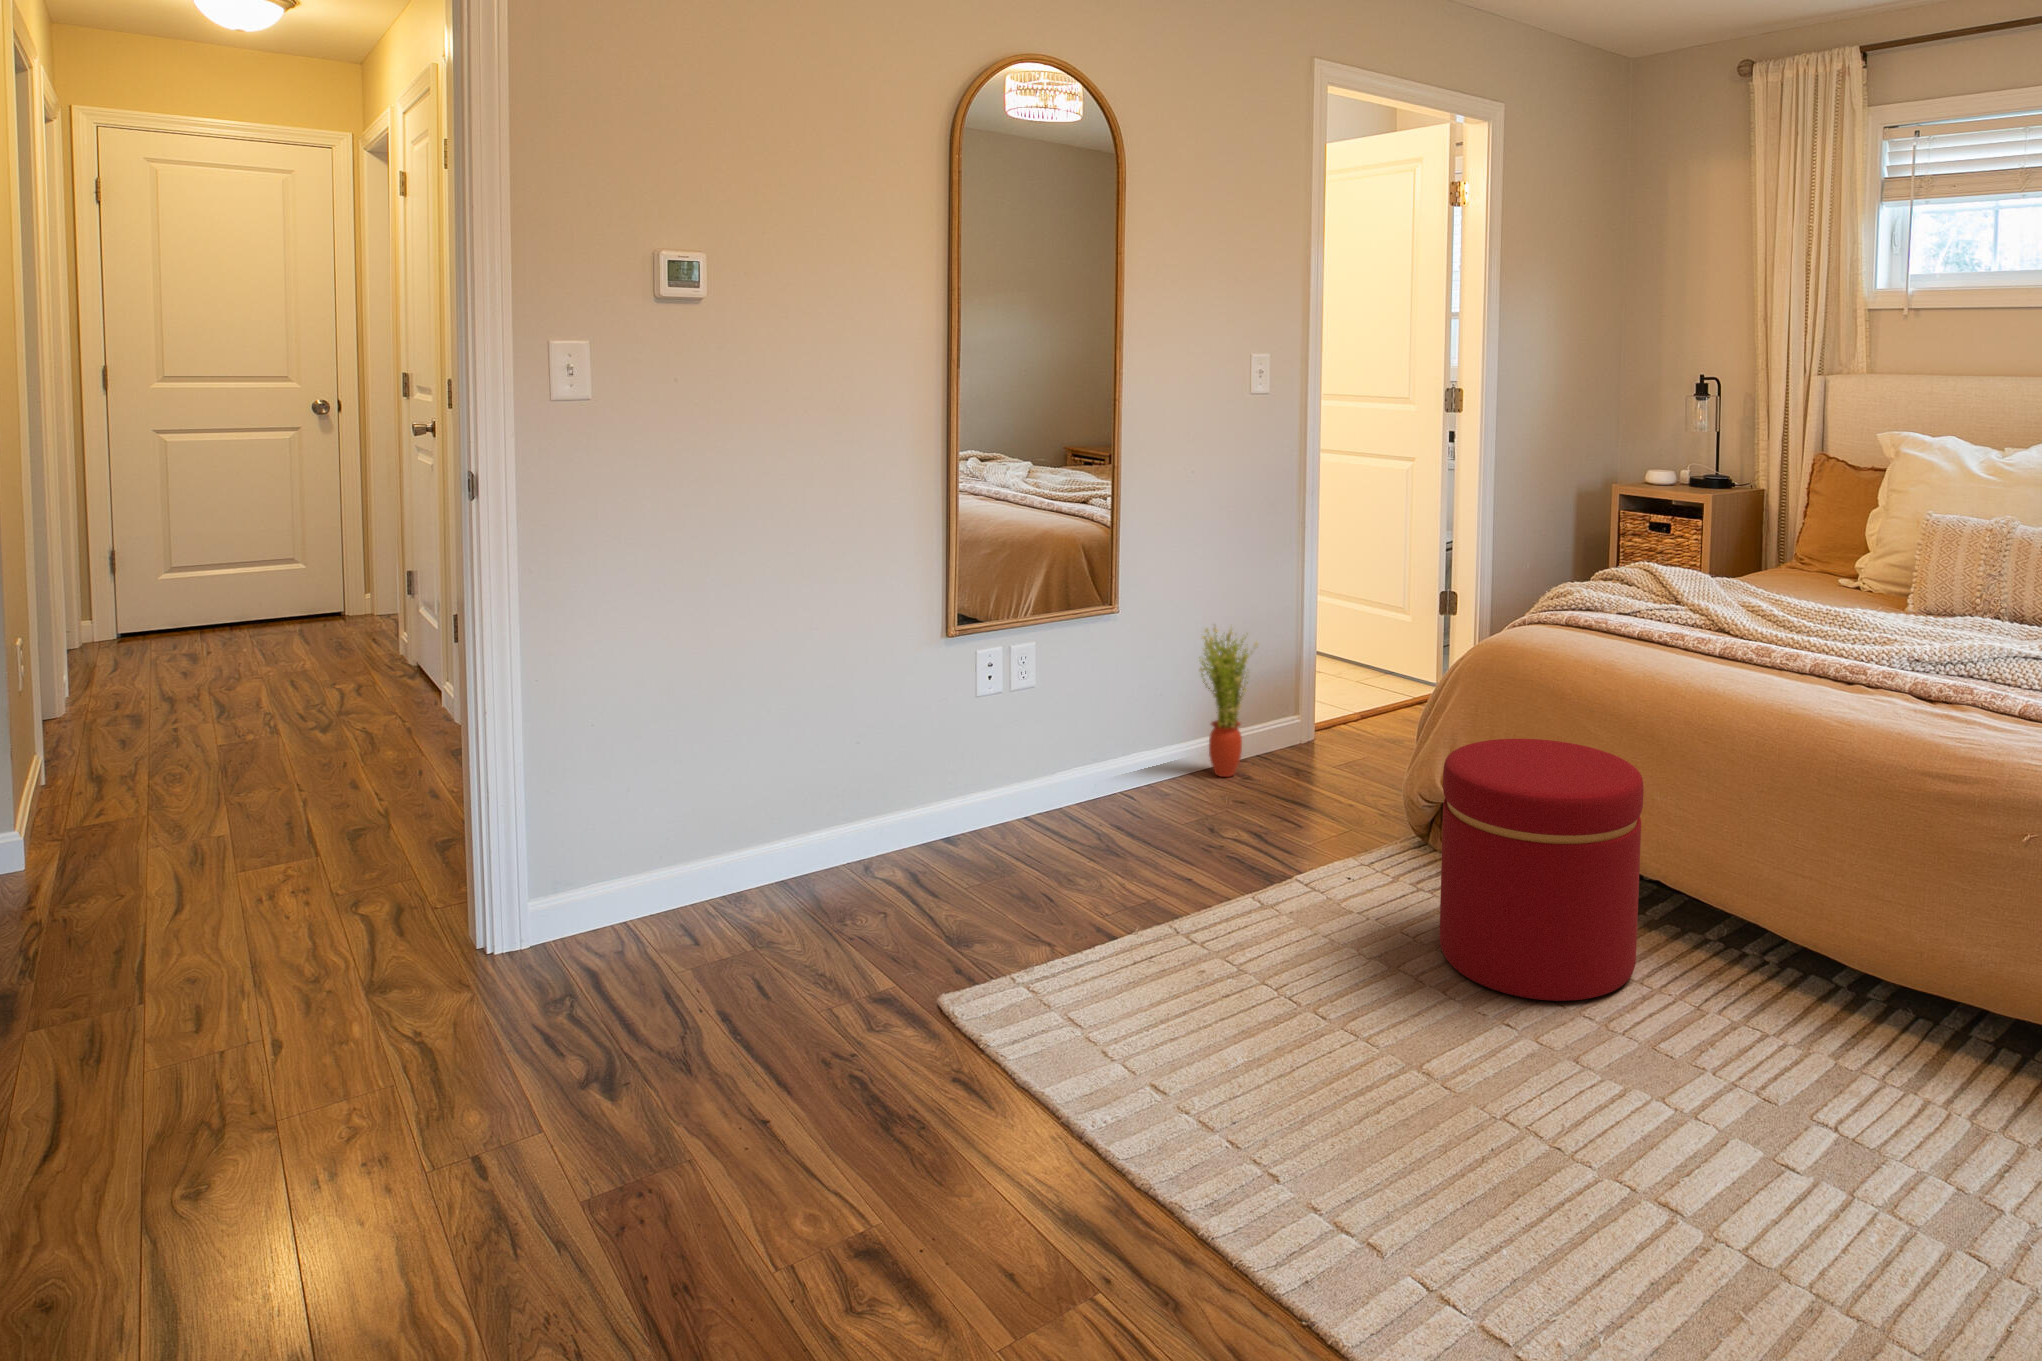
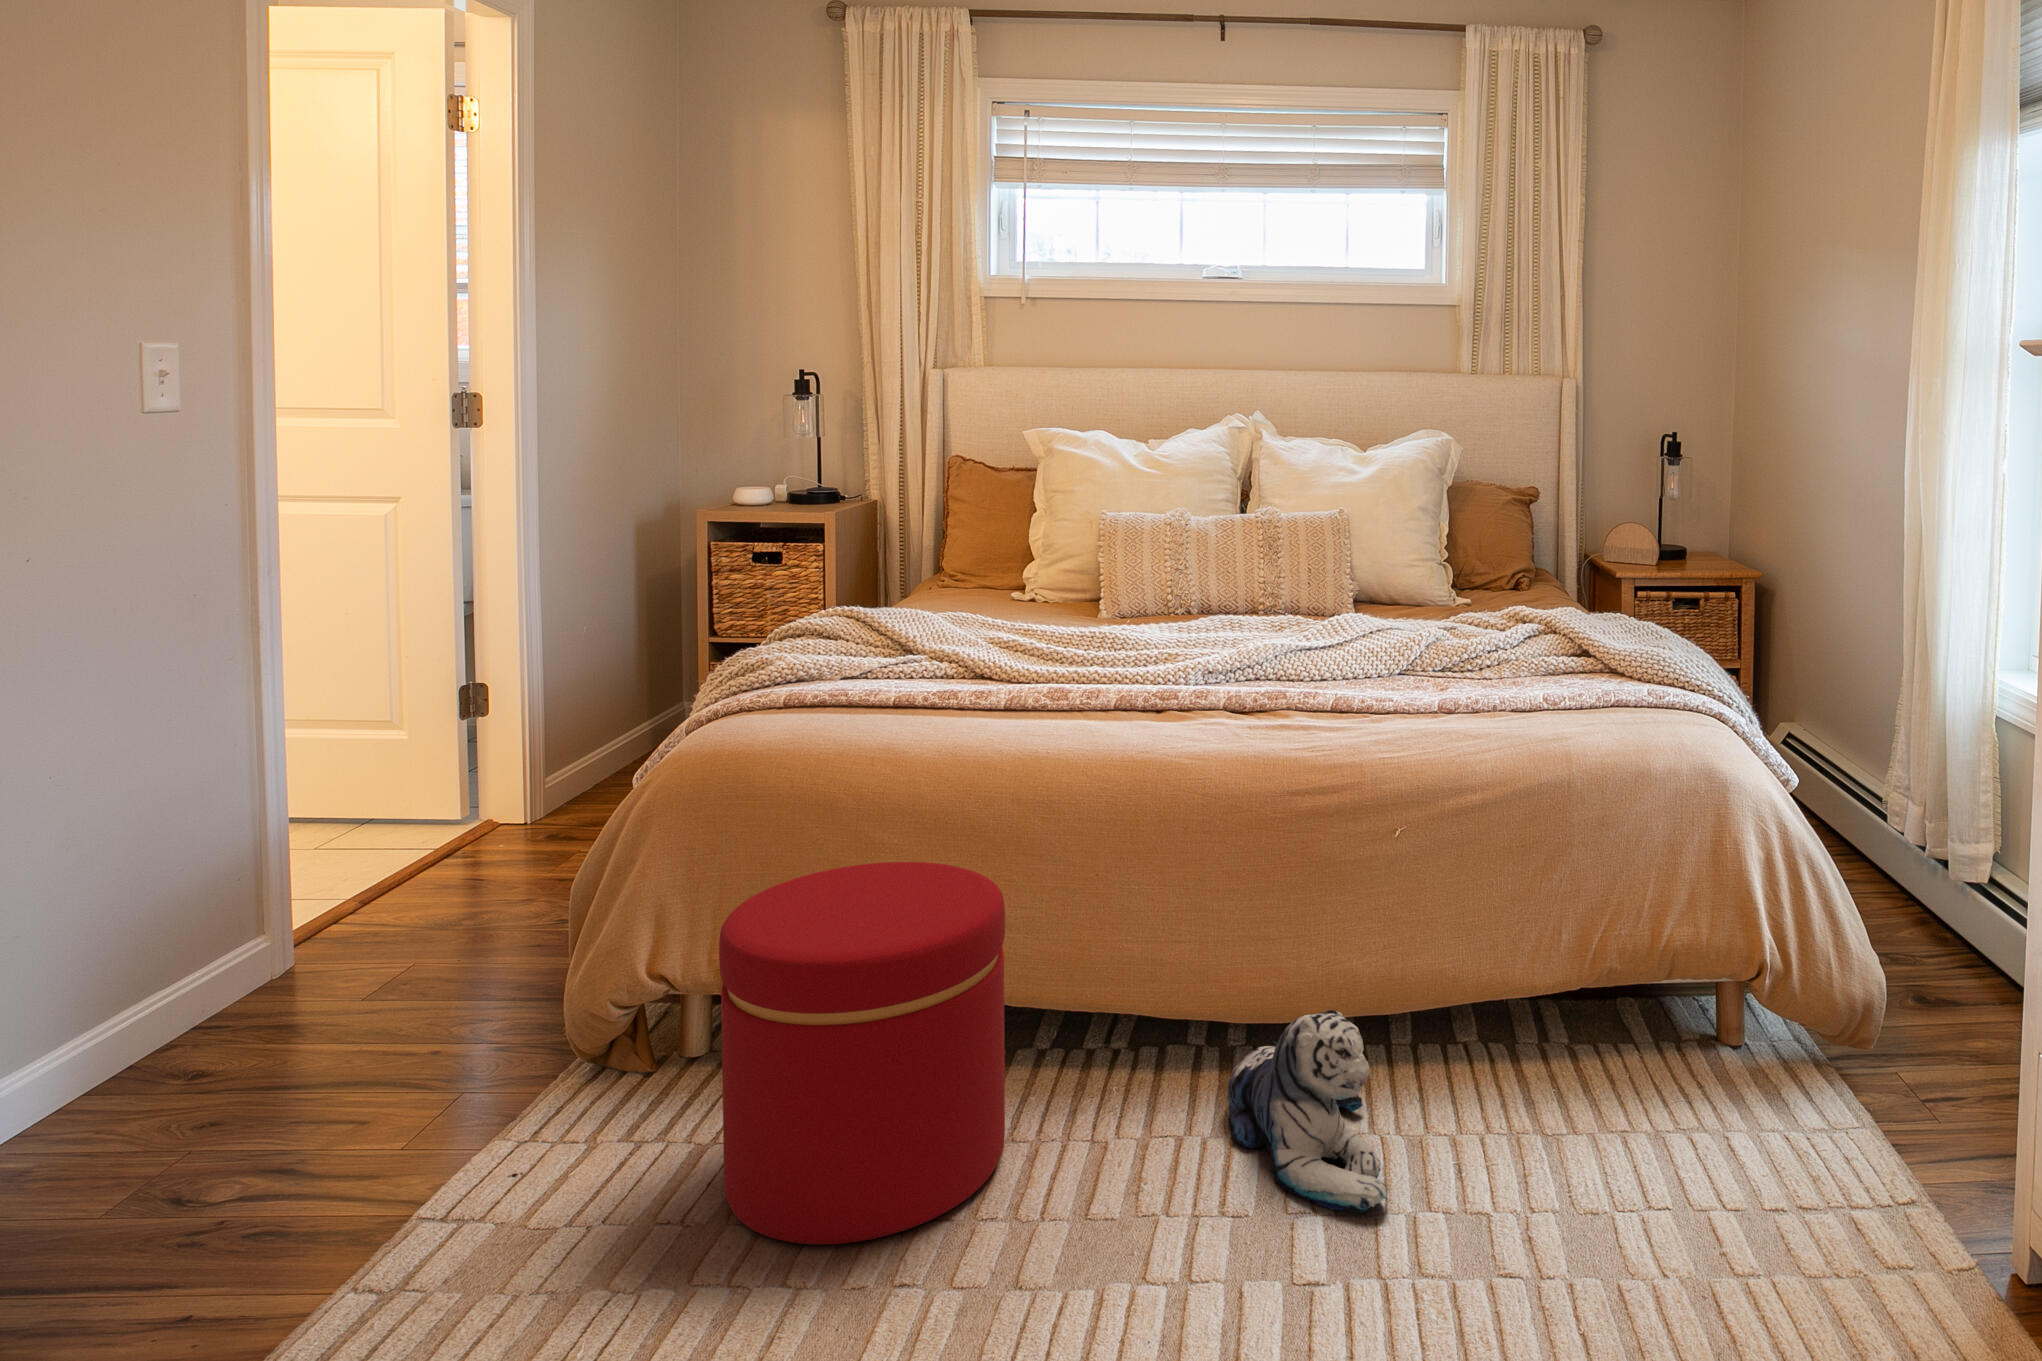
potted plant: present [1199,628,1258,777] -> none [59,821,194,1097]
plush toy: none [1807,966,1951,1151] -> present [1227,1010,1387,1212]

